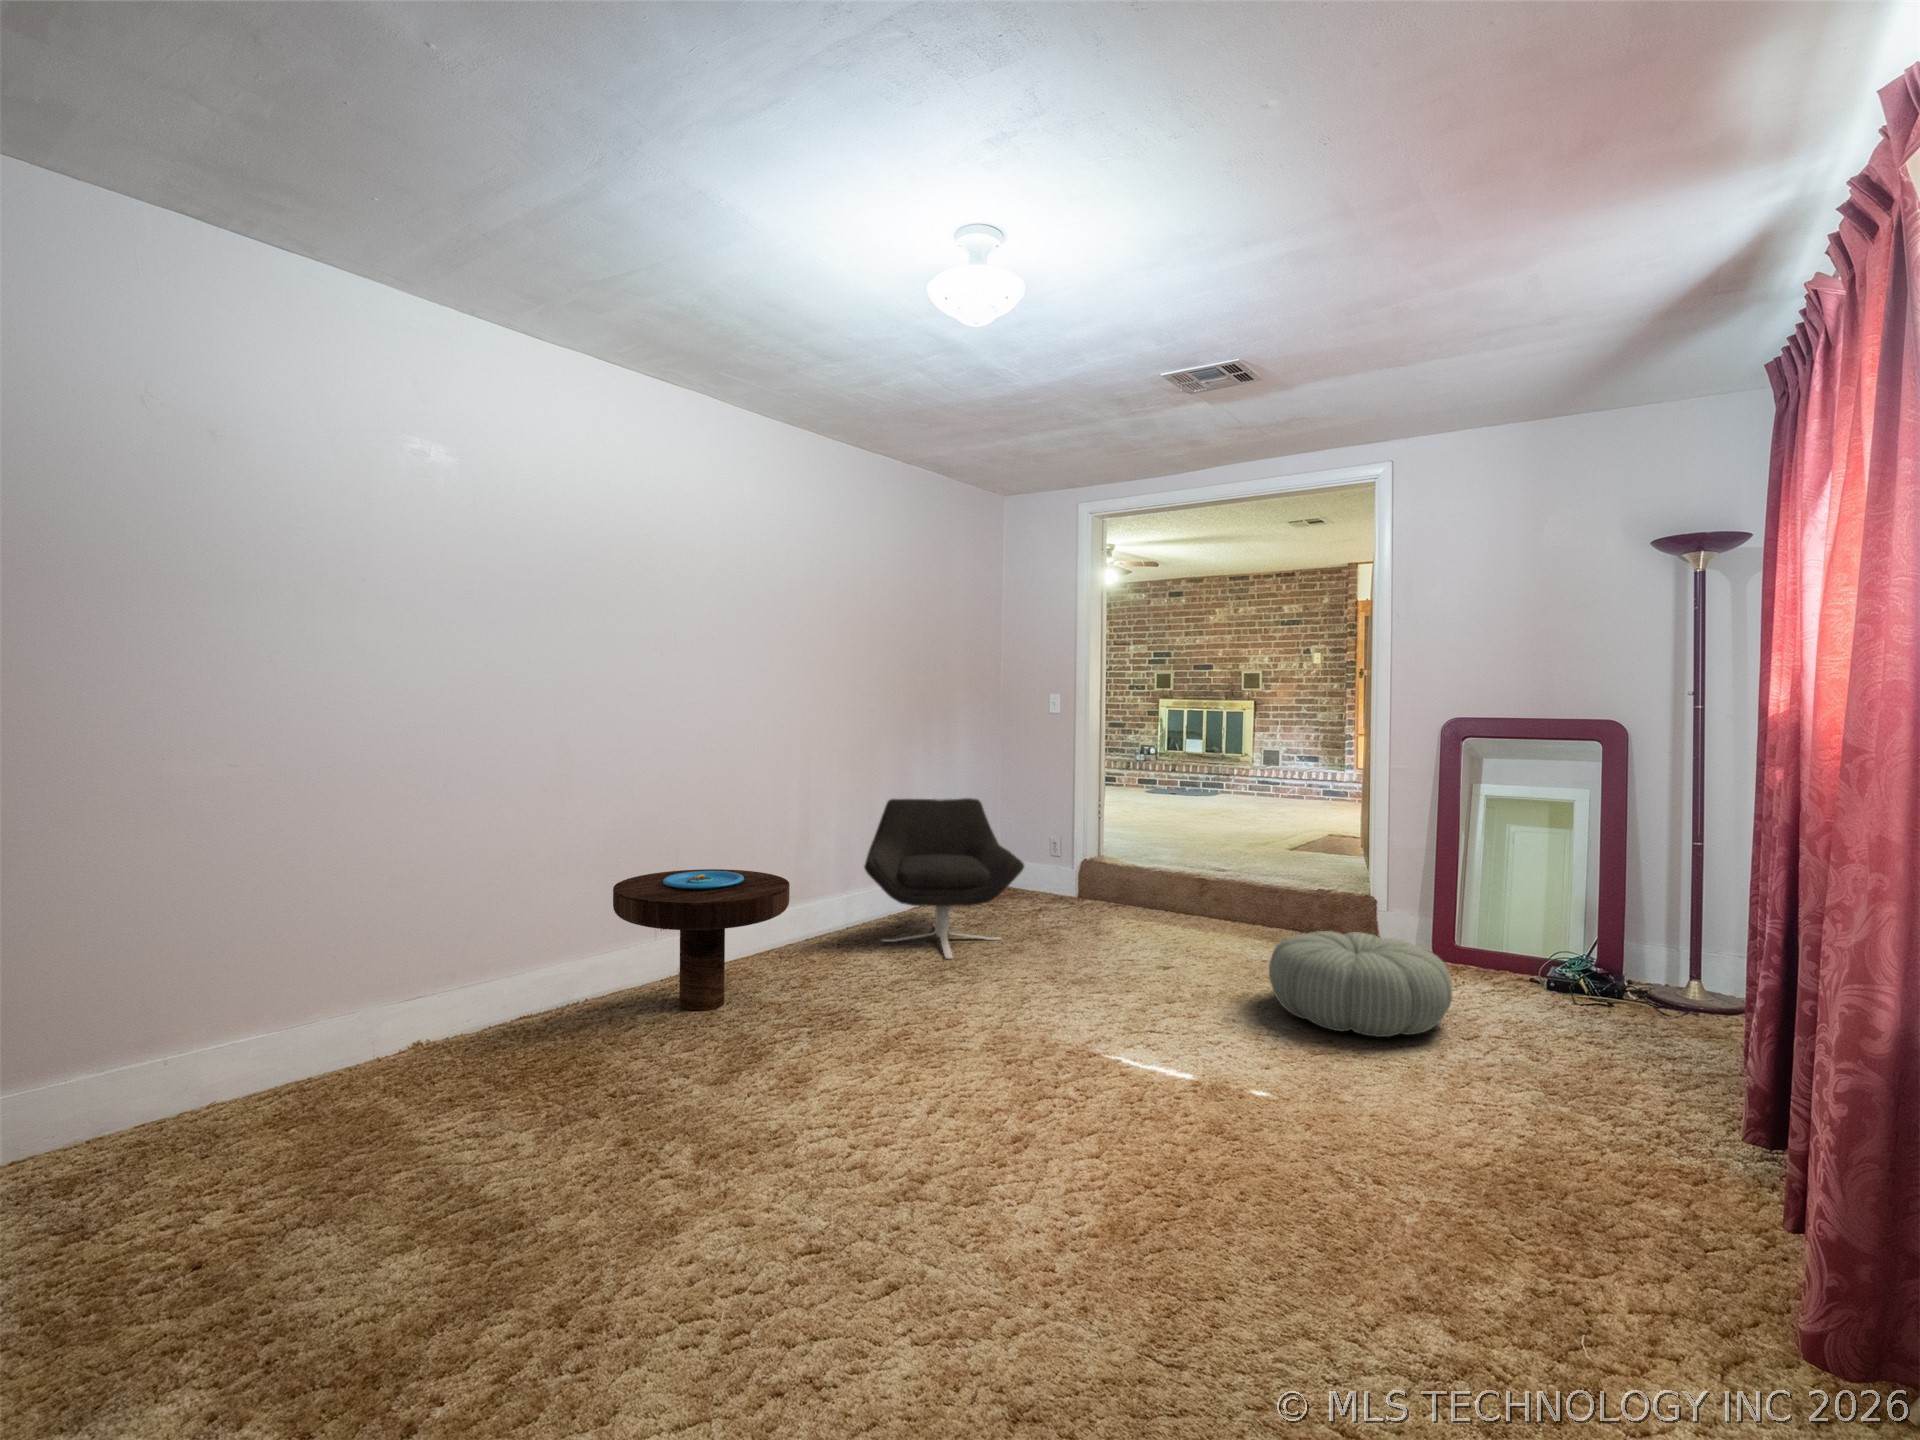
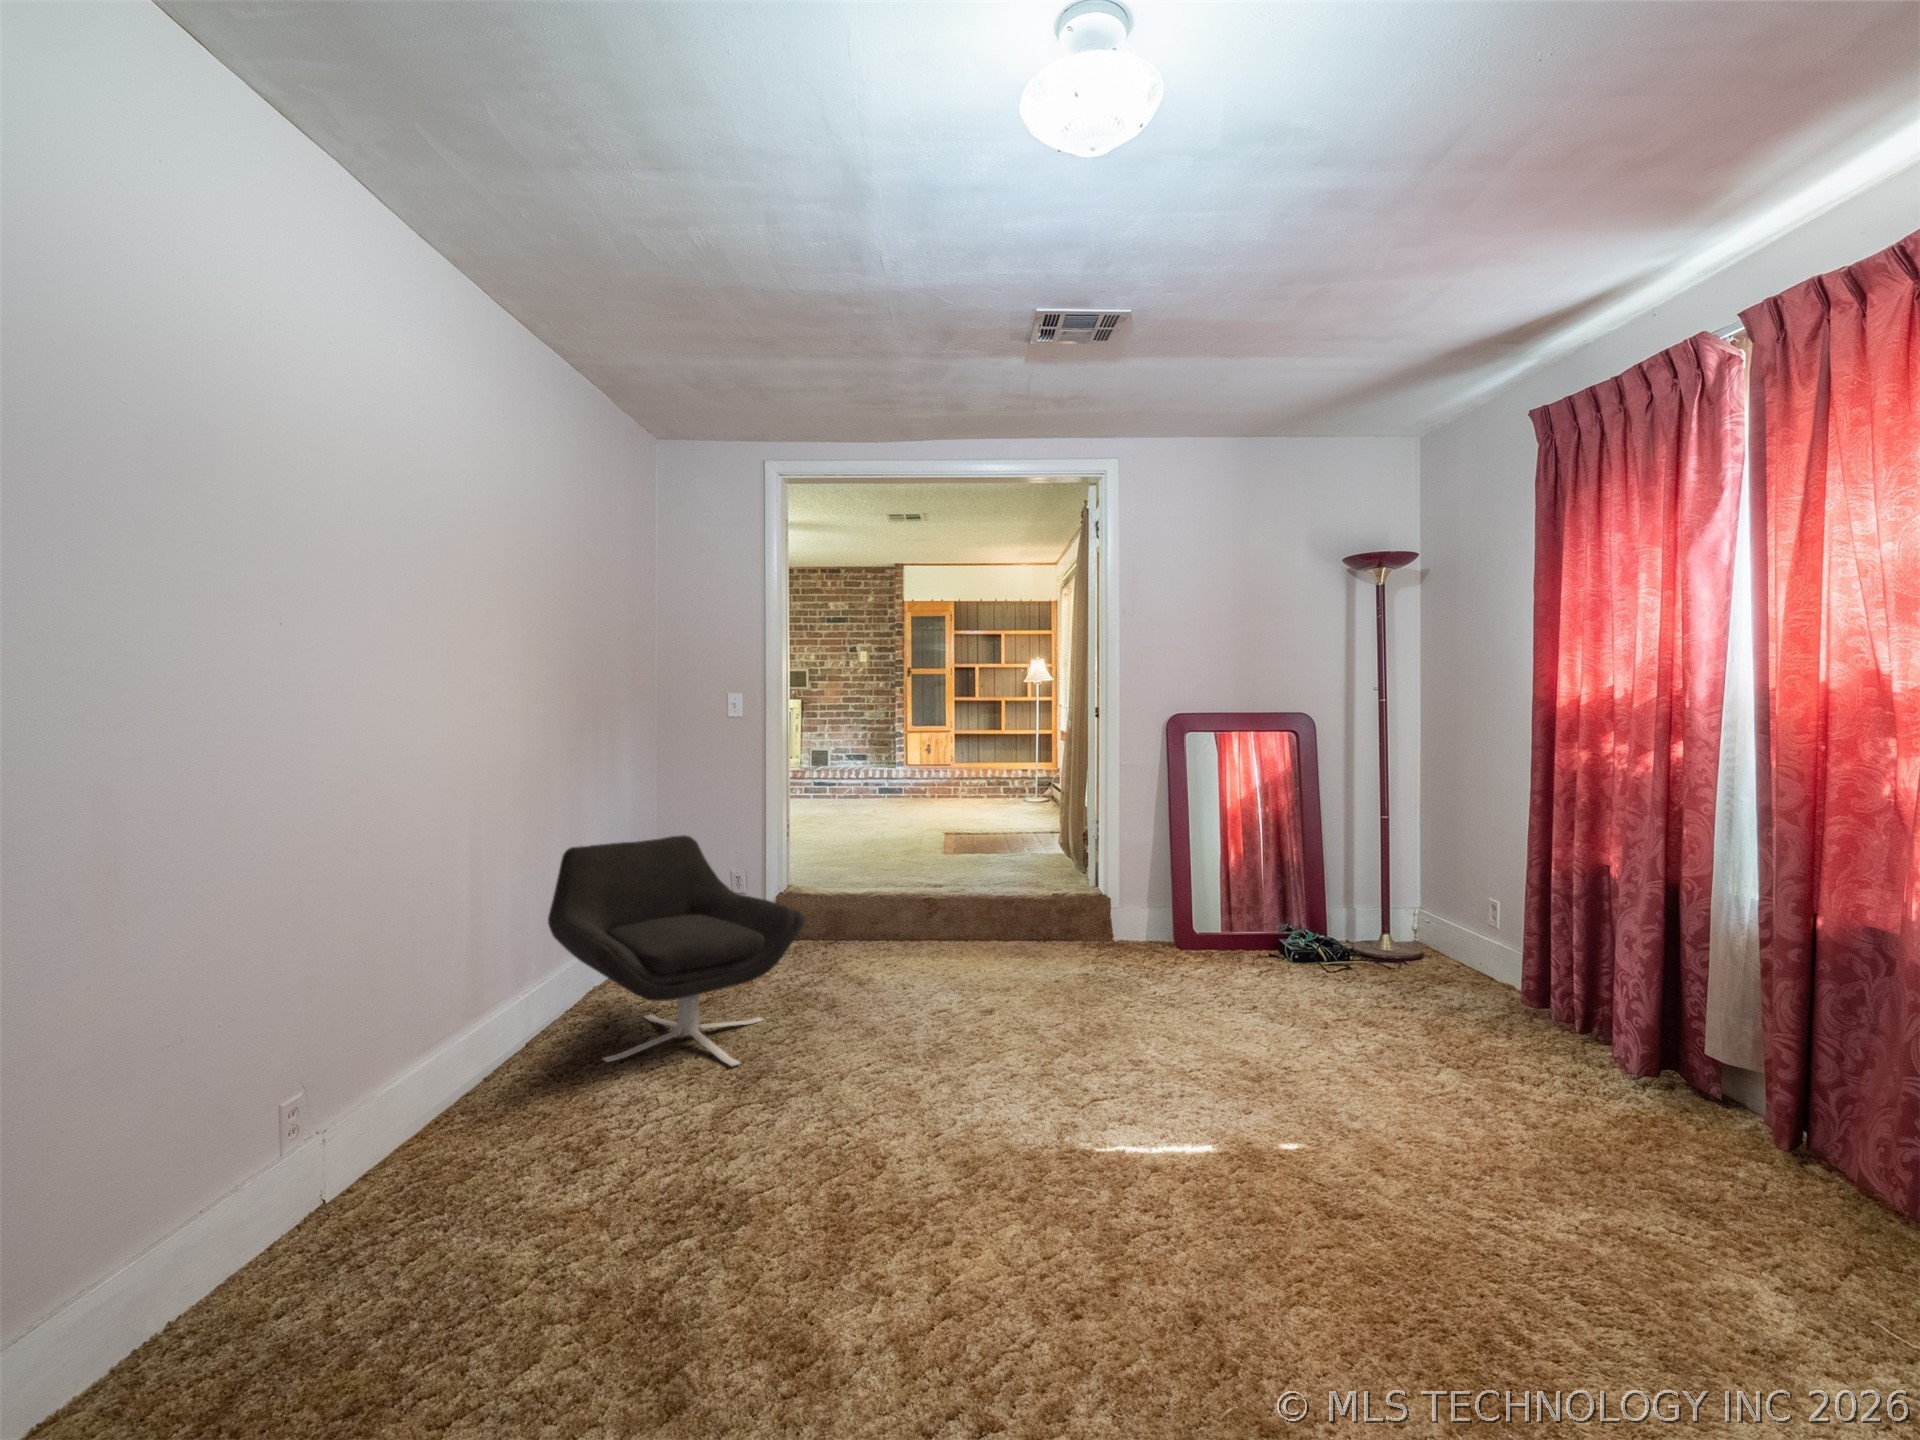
side table: present [613,869,790,1011] -> none [216,1001,595,1294]
pouf: present [1269,931,1452,1037] -> none [1135,938,1319,1050]

